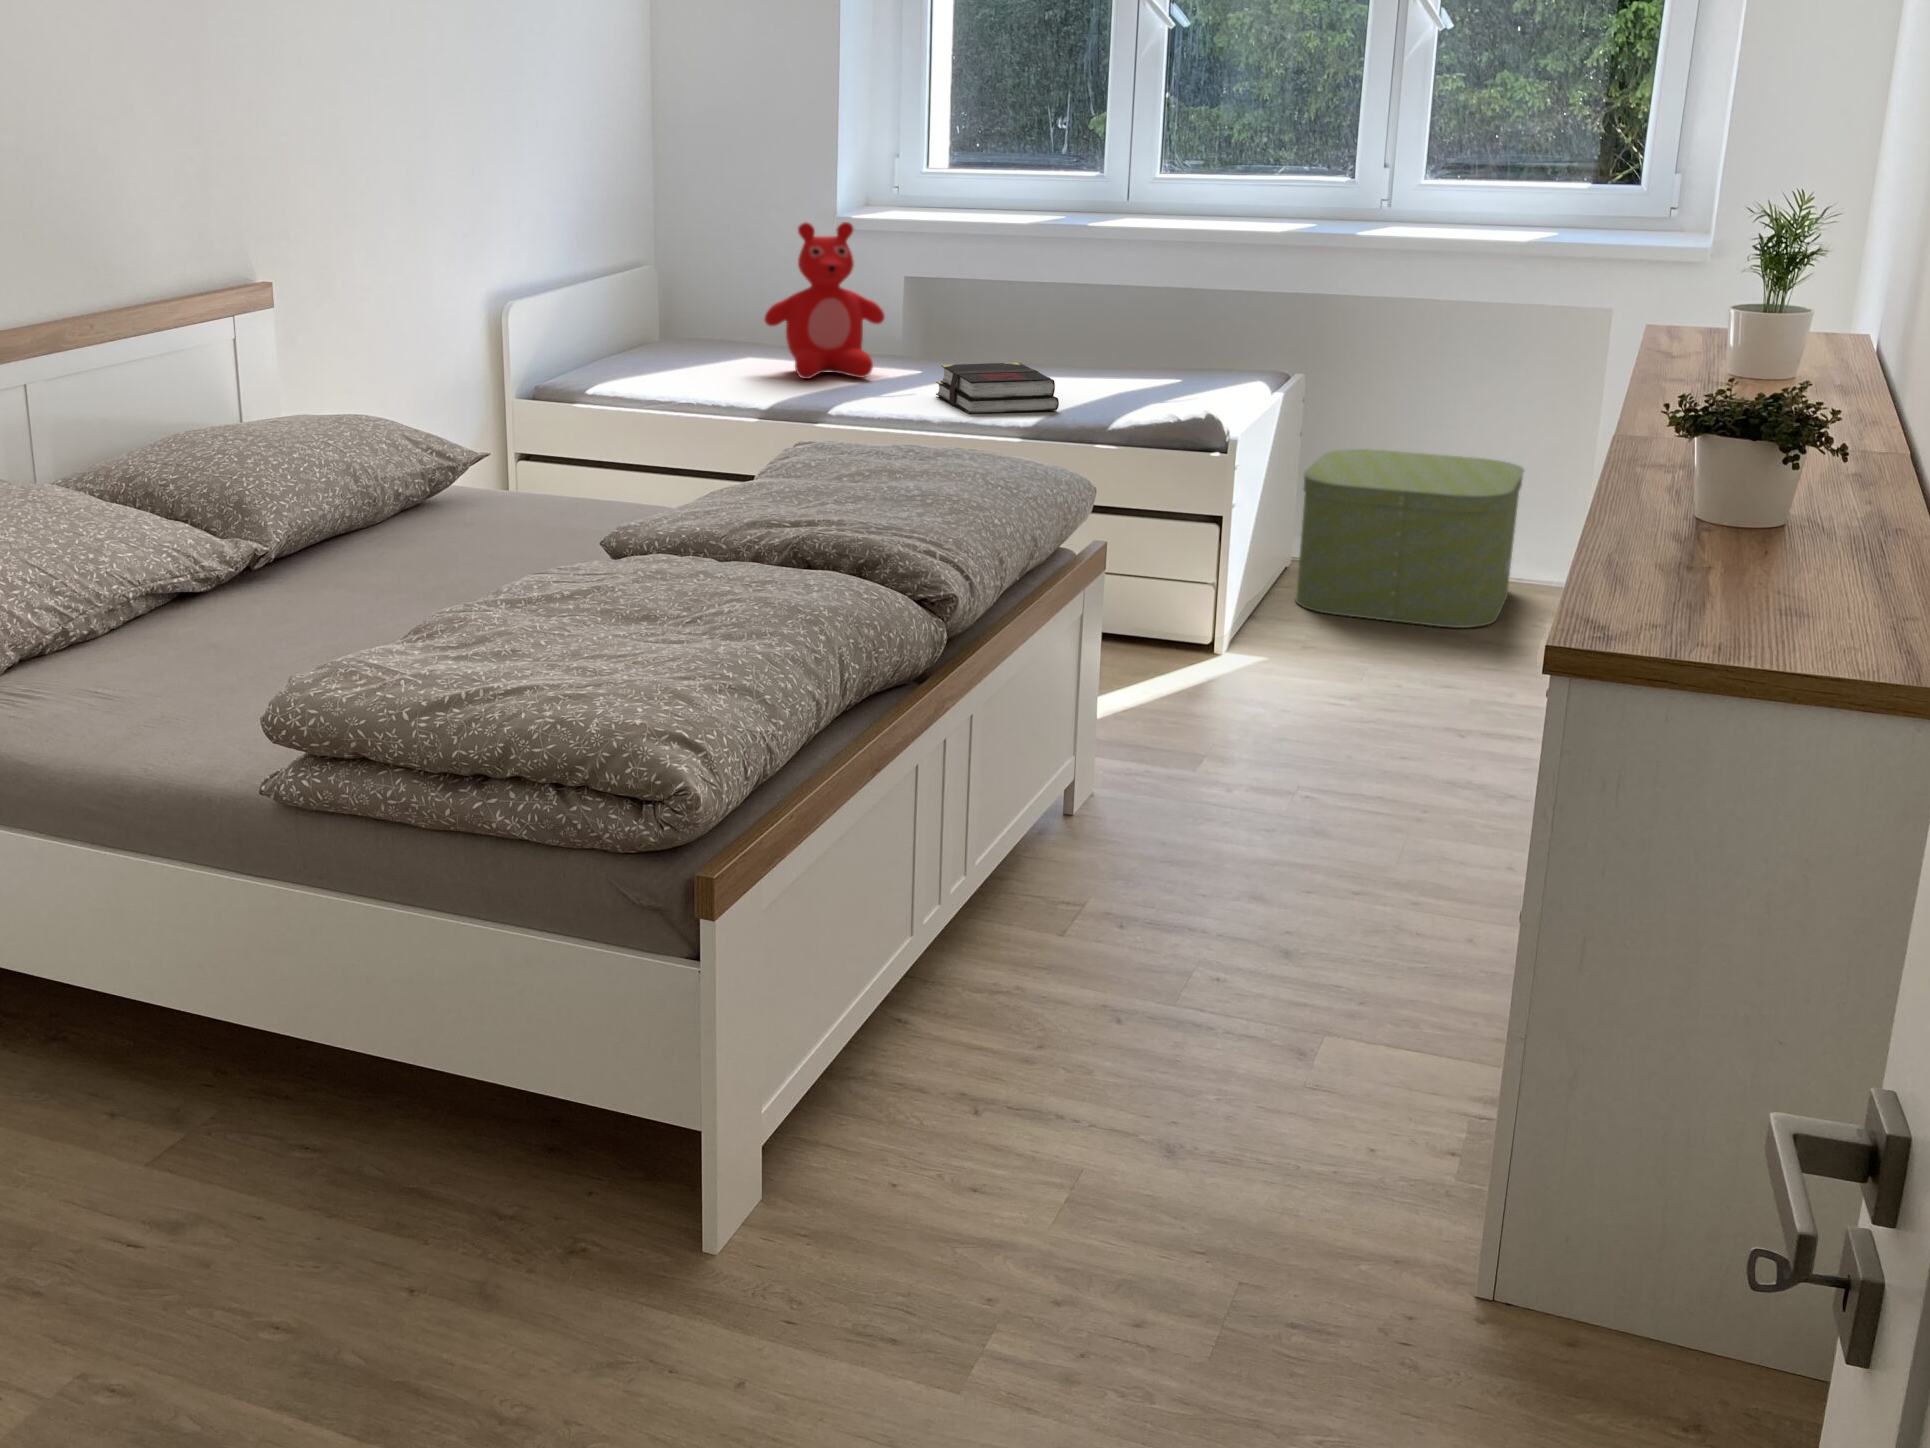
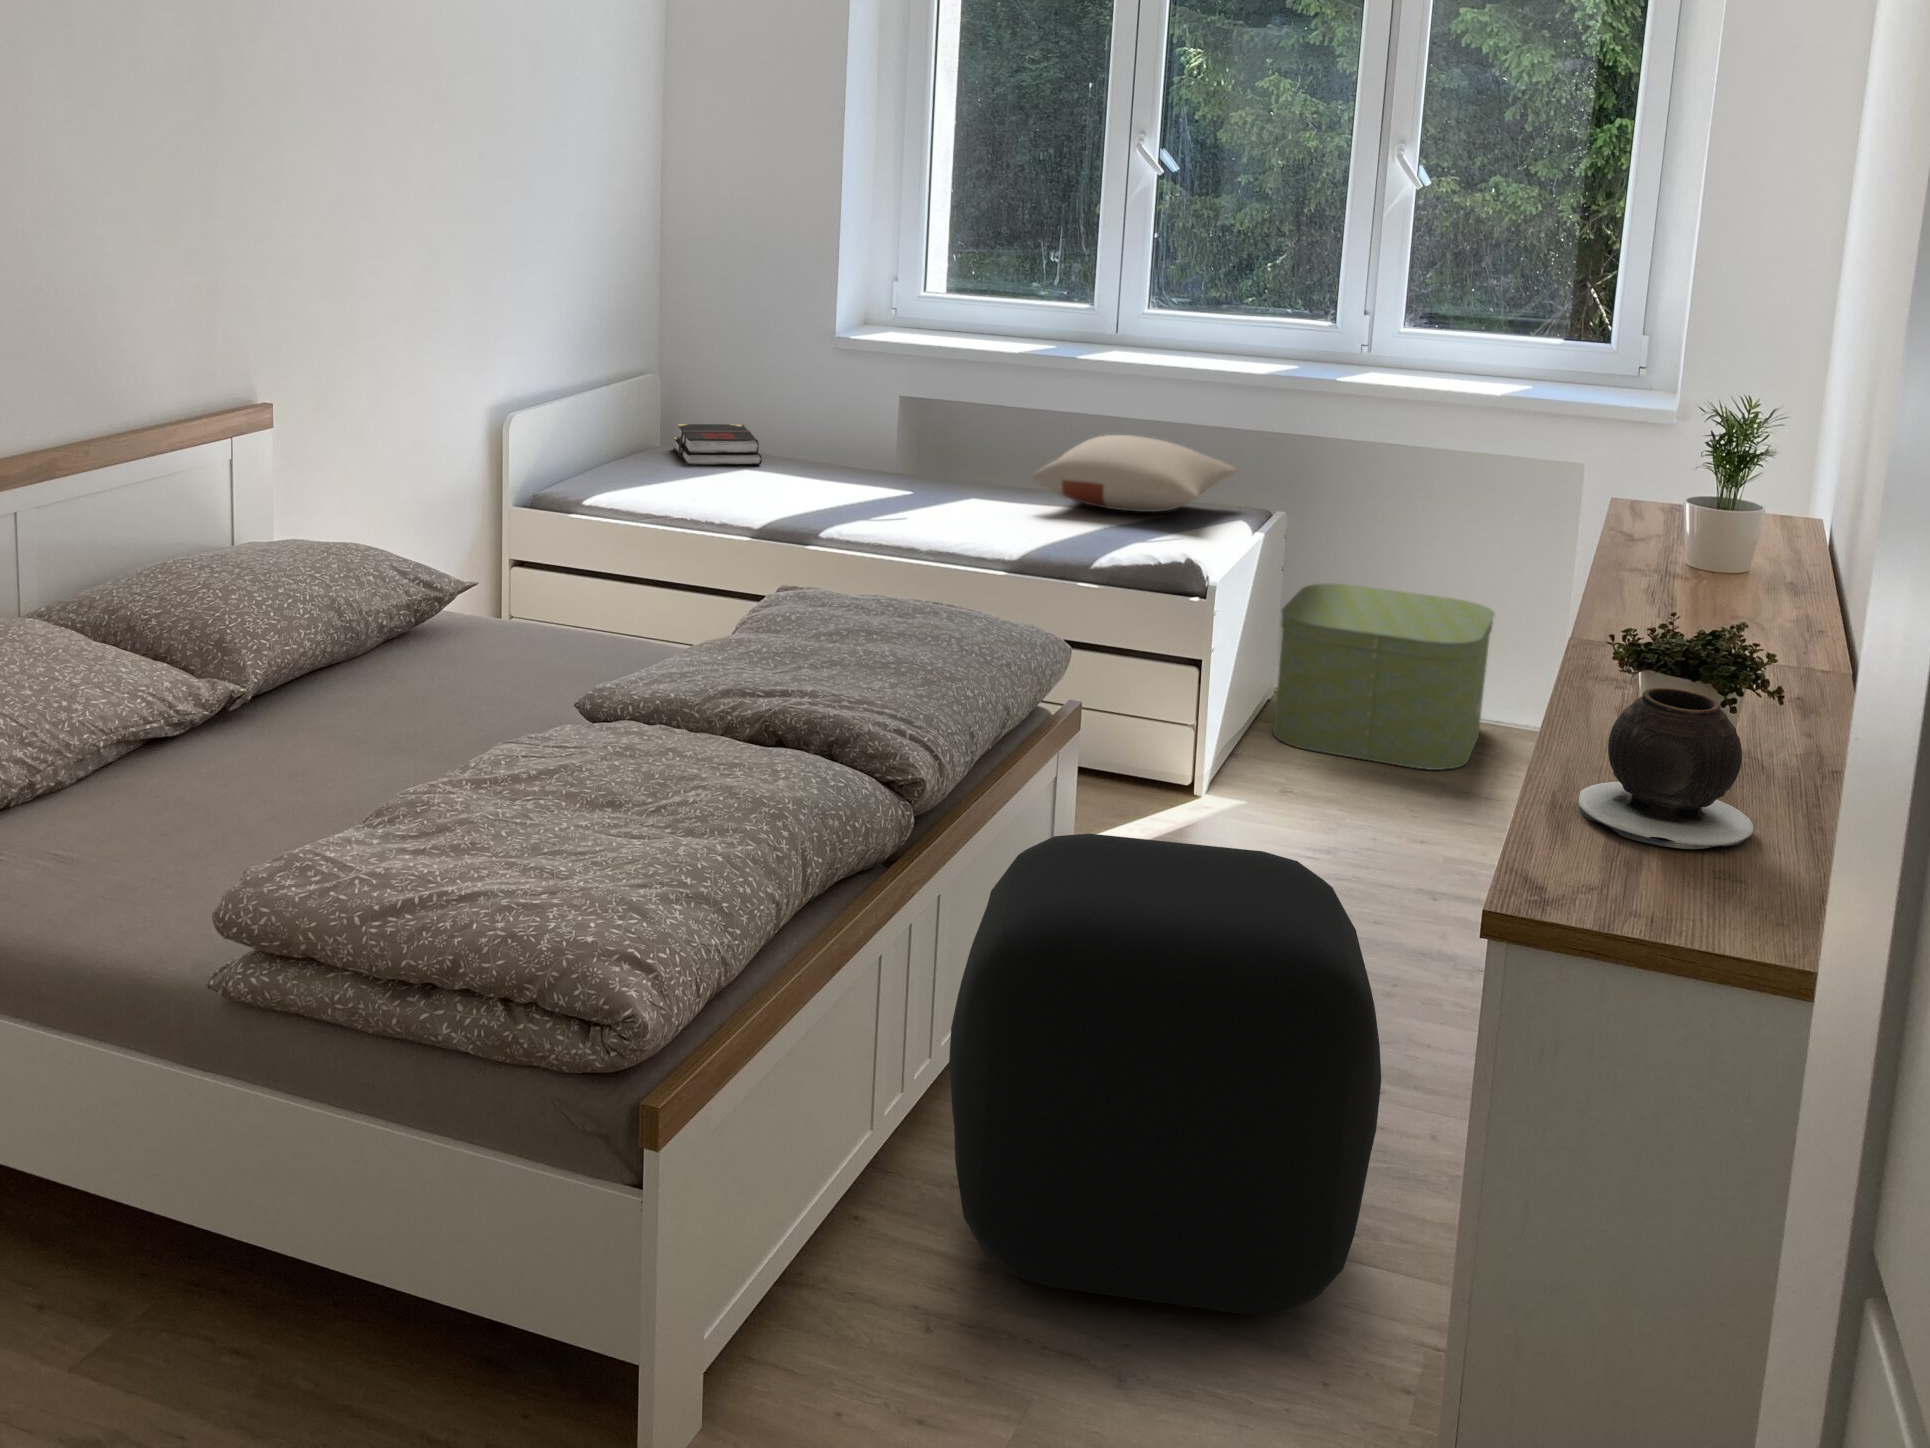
teddy bear: present [764,222,885,379] -> none [763,348,880,500]
pillow: none [1044,302,1256,378] -> present [1033,435,1238,512]
book: present [936,363,1059,414] -> present [673,424,762,465]
vase: none [1633,436,1814,592] -> present [1578,688,1754,849]
ottoman: none [991,642,1426,1092] -> present [949,834,1381,1315]

